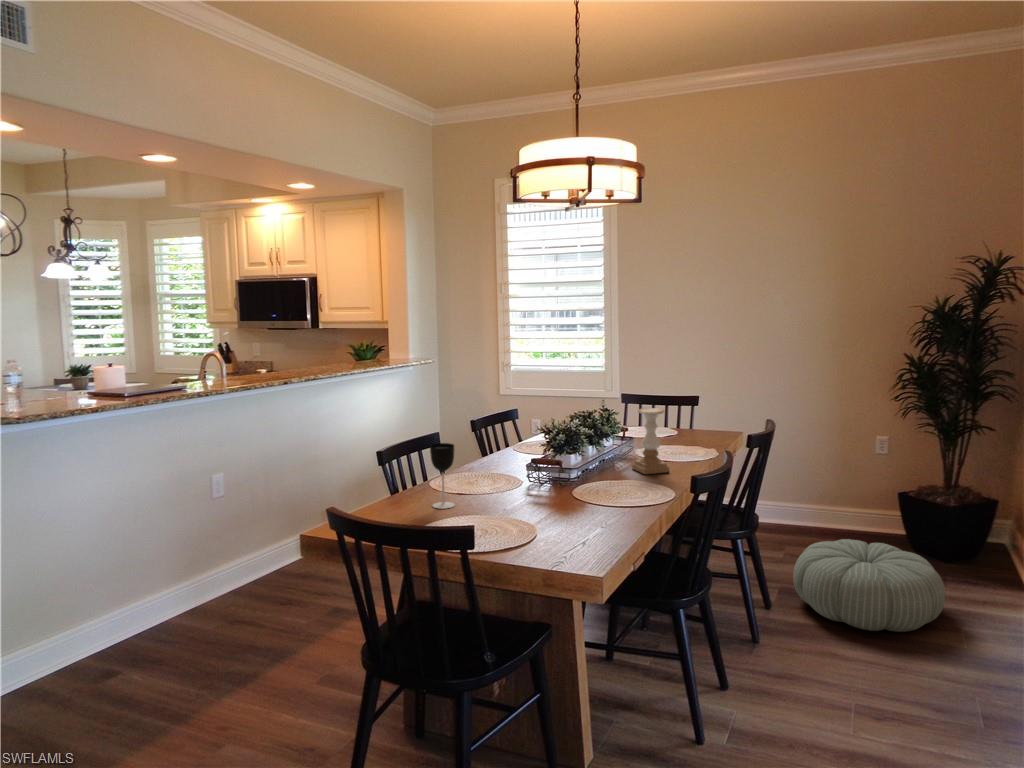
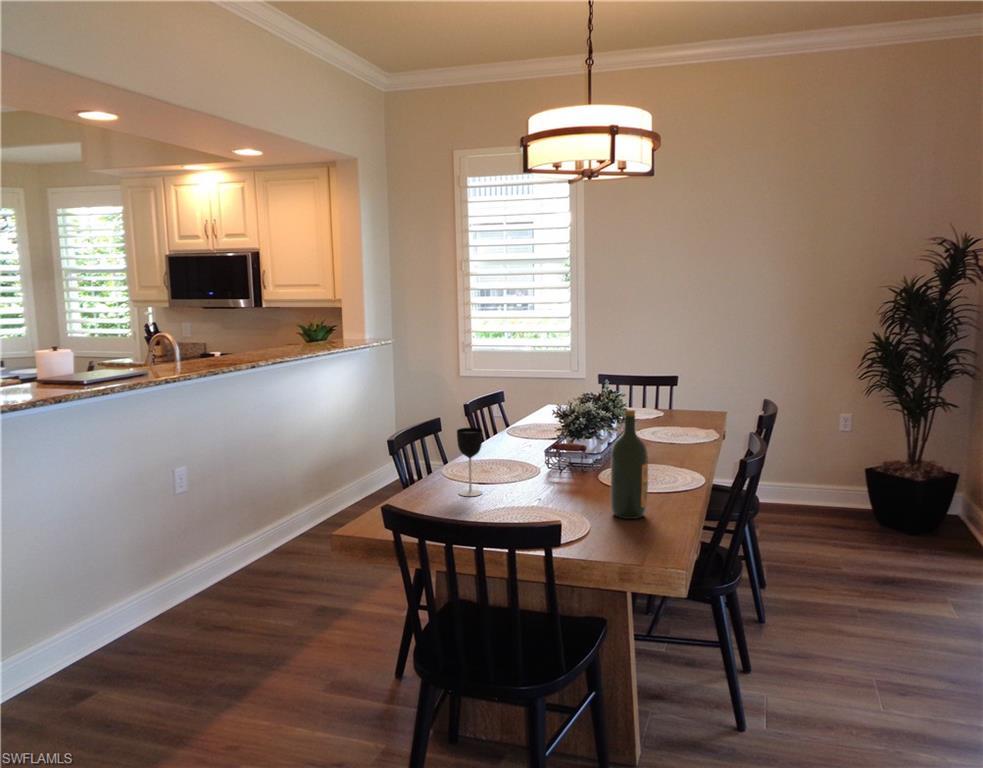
candle holder: present [632,408,670,474] -> none [642,388,682,456]
wine bottle: none [563,429,599,535] -> present [611,410,648,519]
pouf: present [793,539,945,632] -> none [785,516,934,605]

